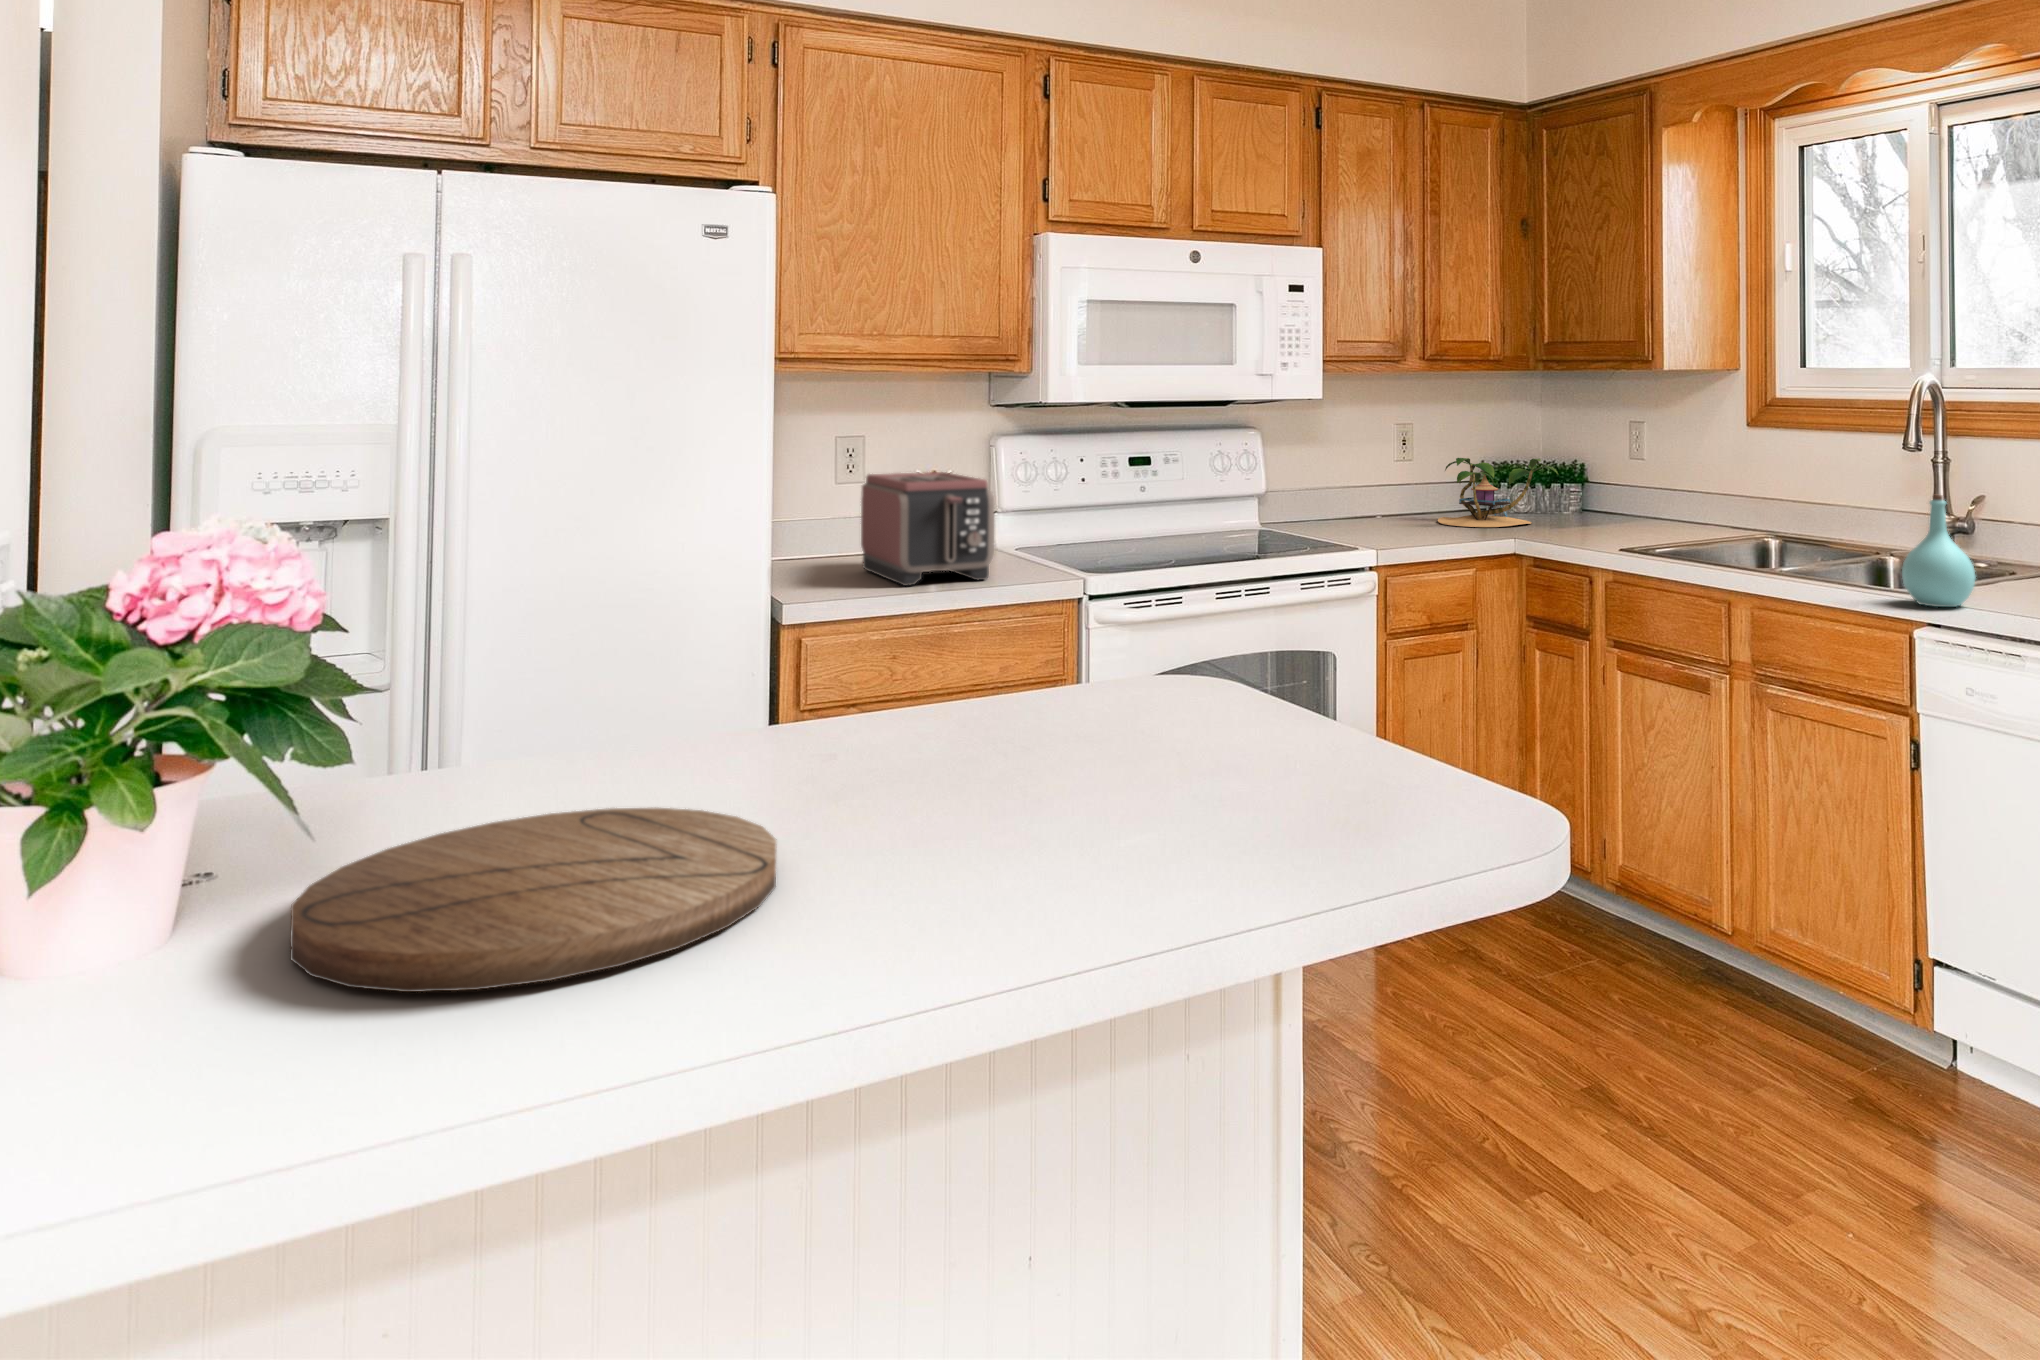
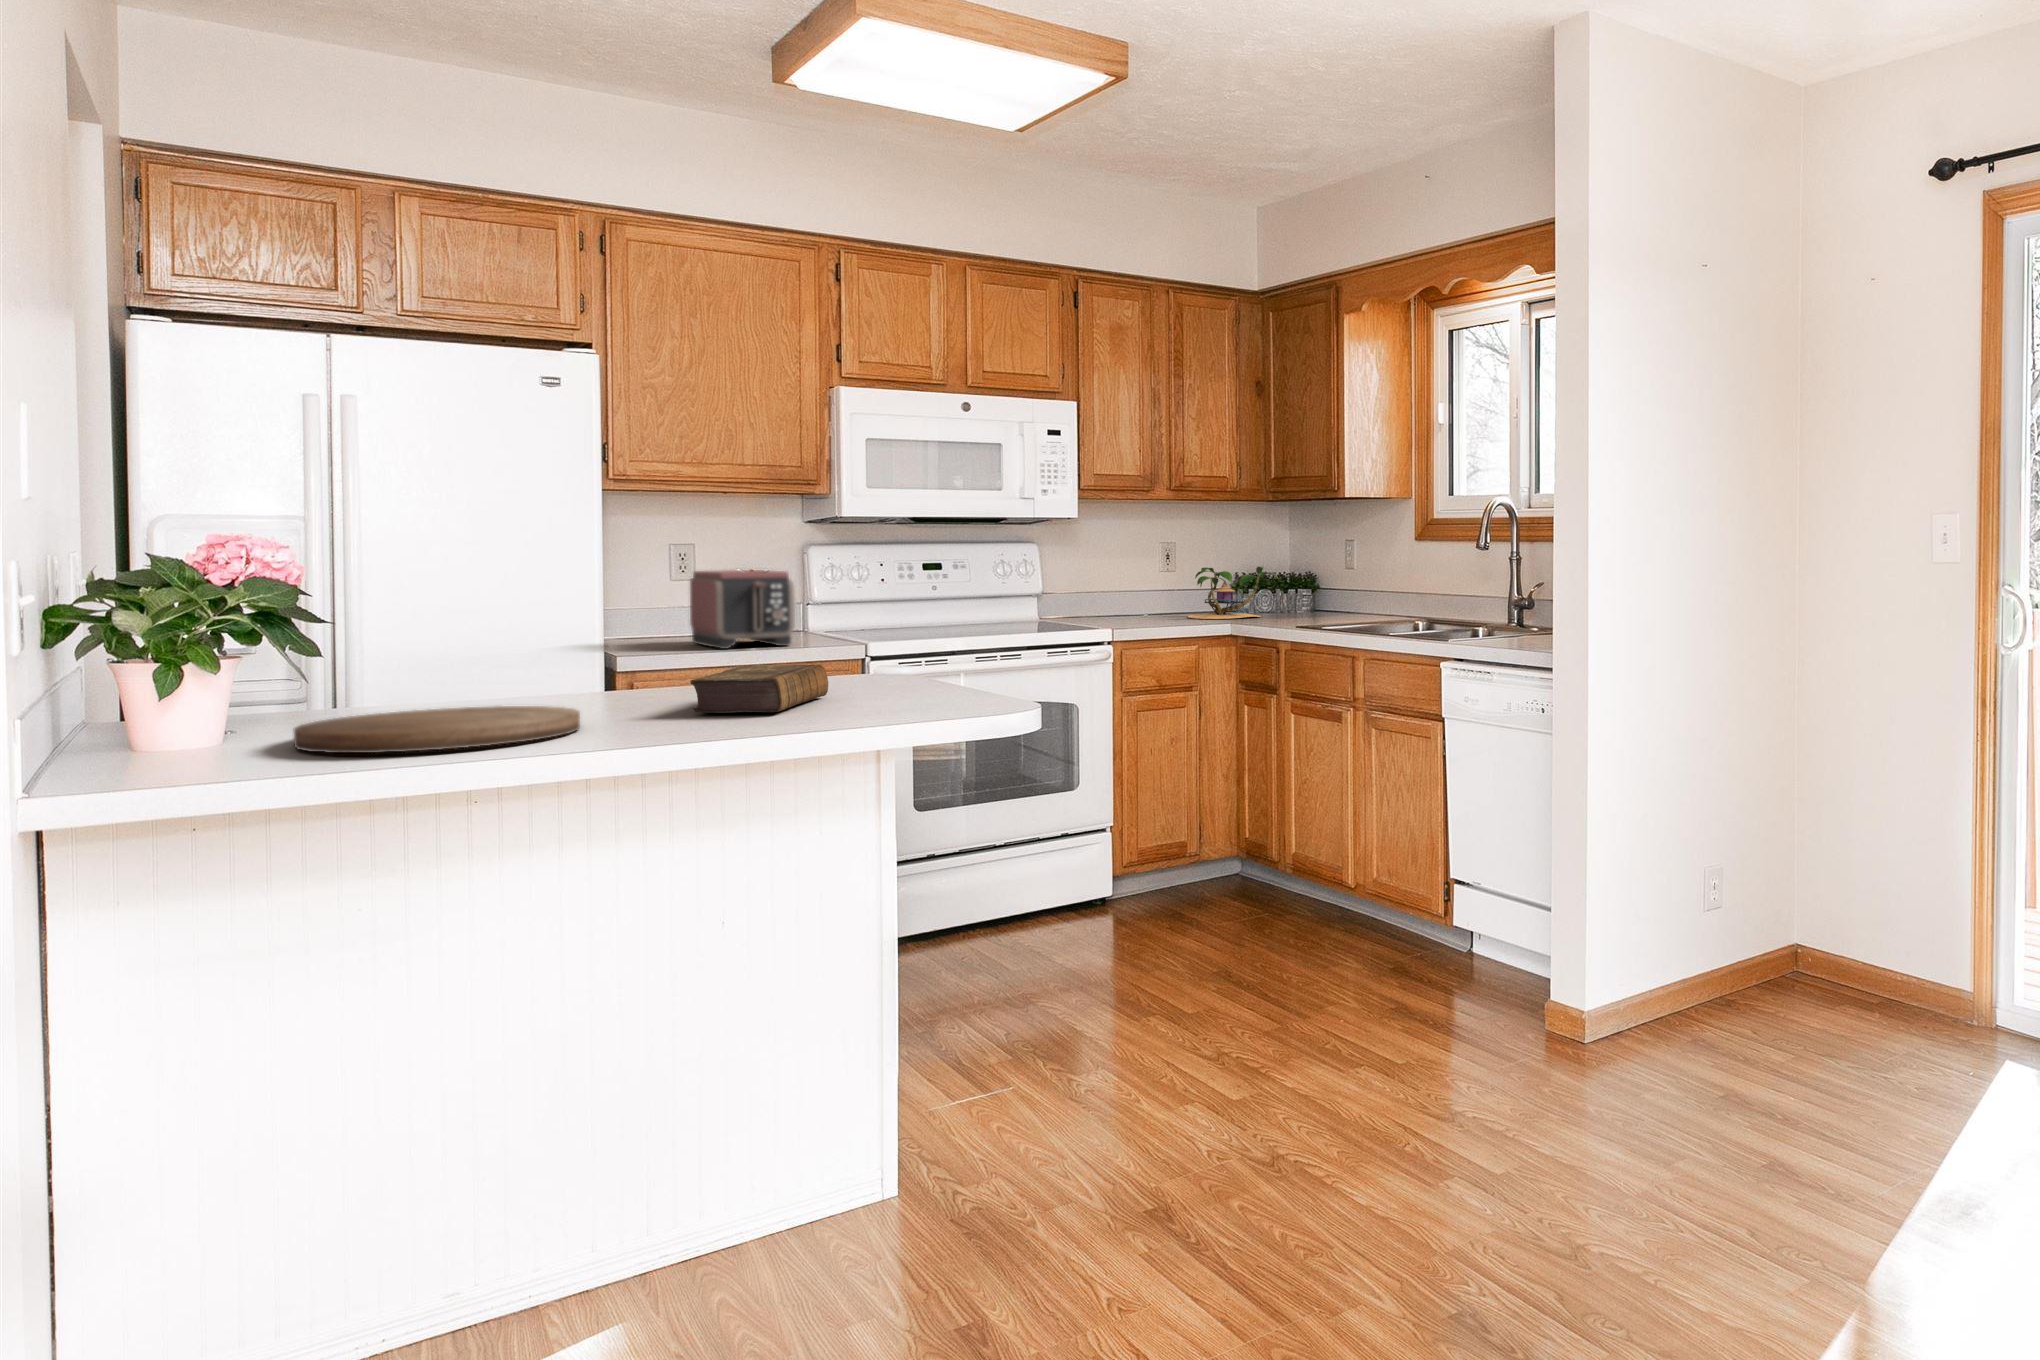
bottle: present [1902,495,1975,607] -> none [1437,570,1482,643]
book: none [949,707,1145,827] -> present [690,664,828,713]

